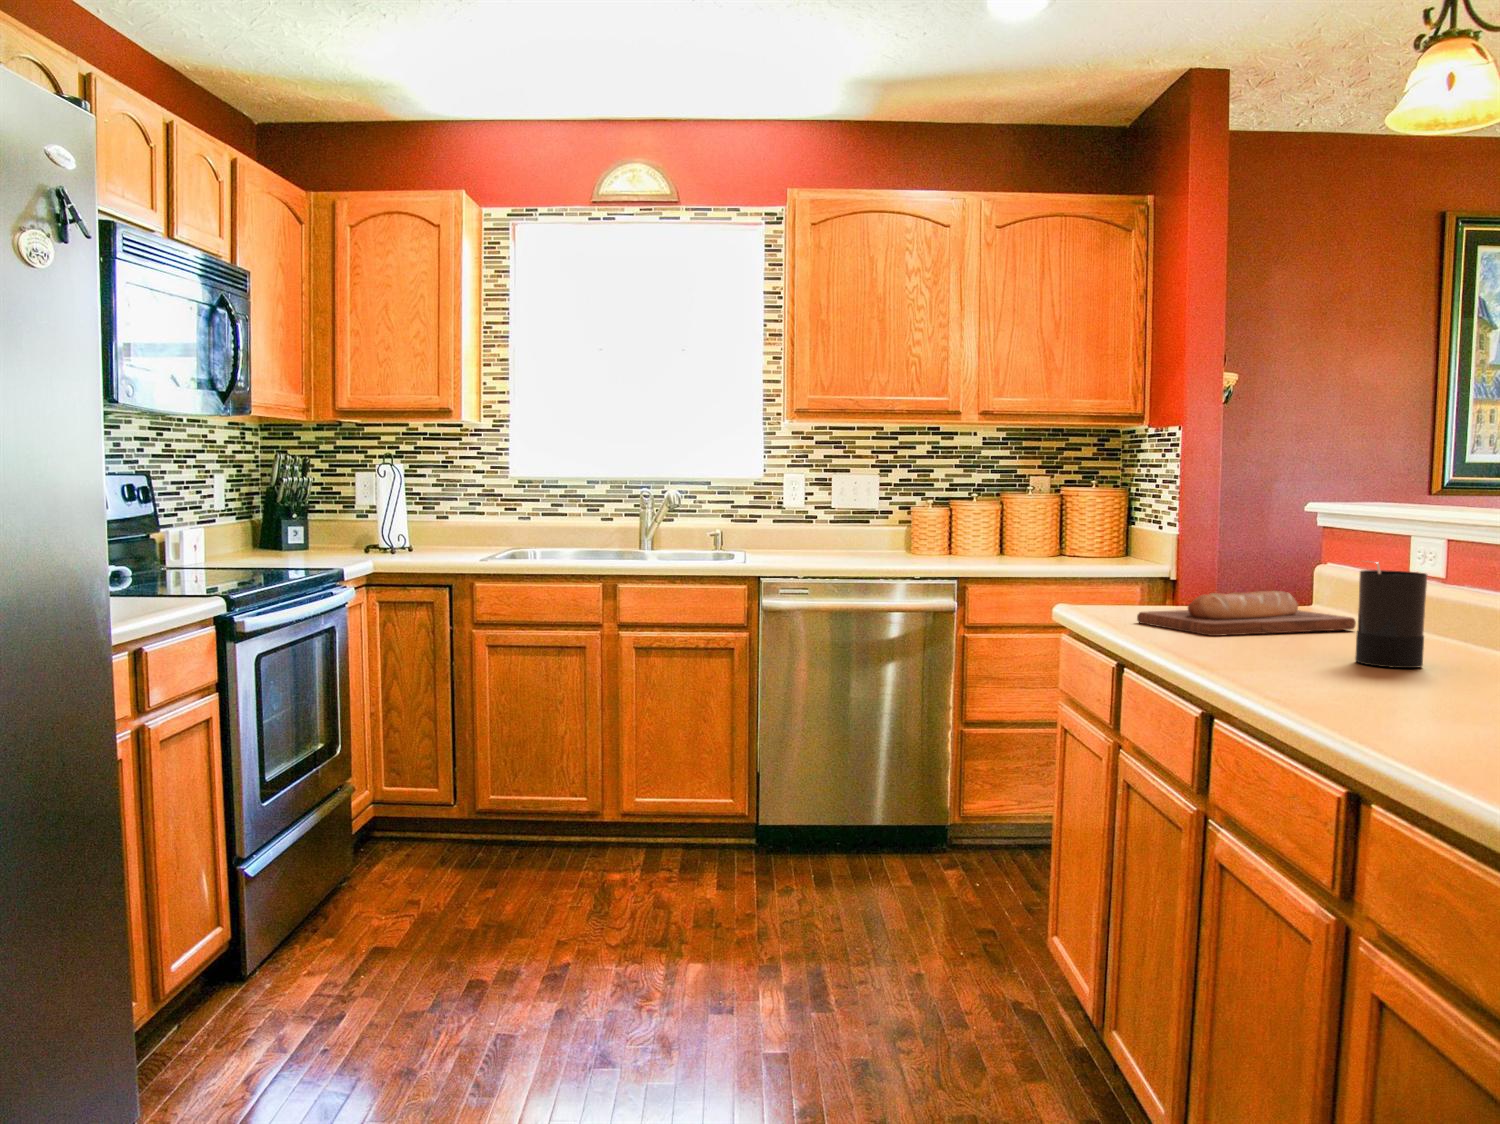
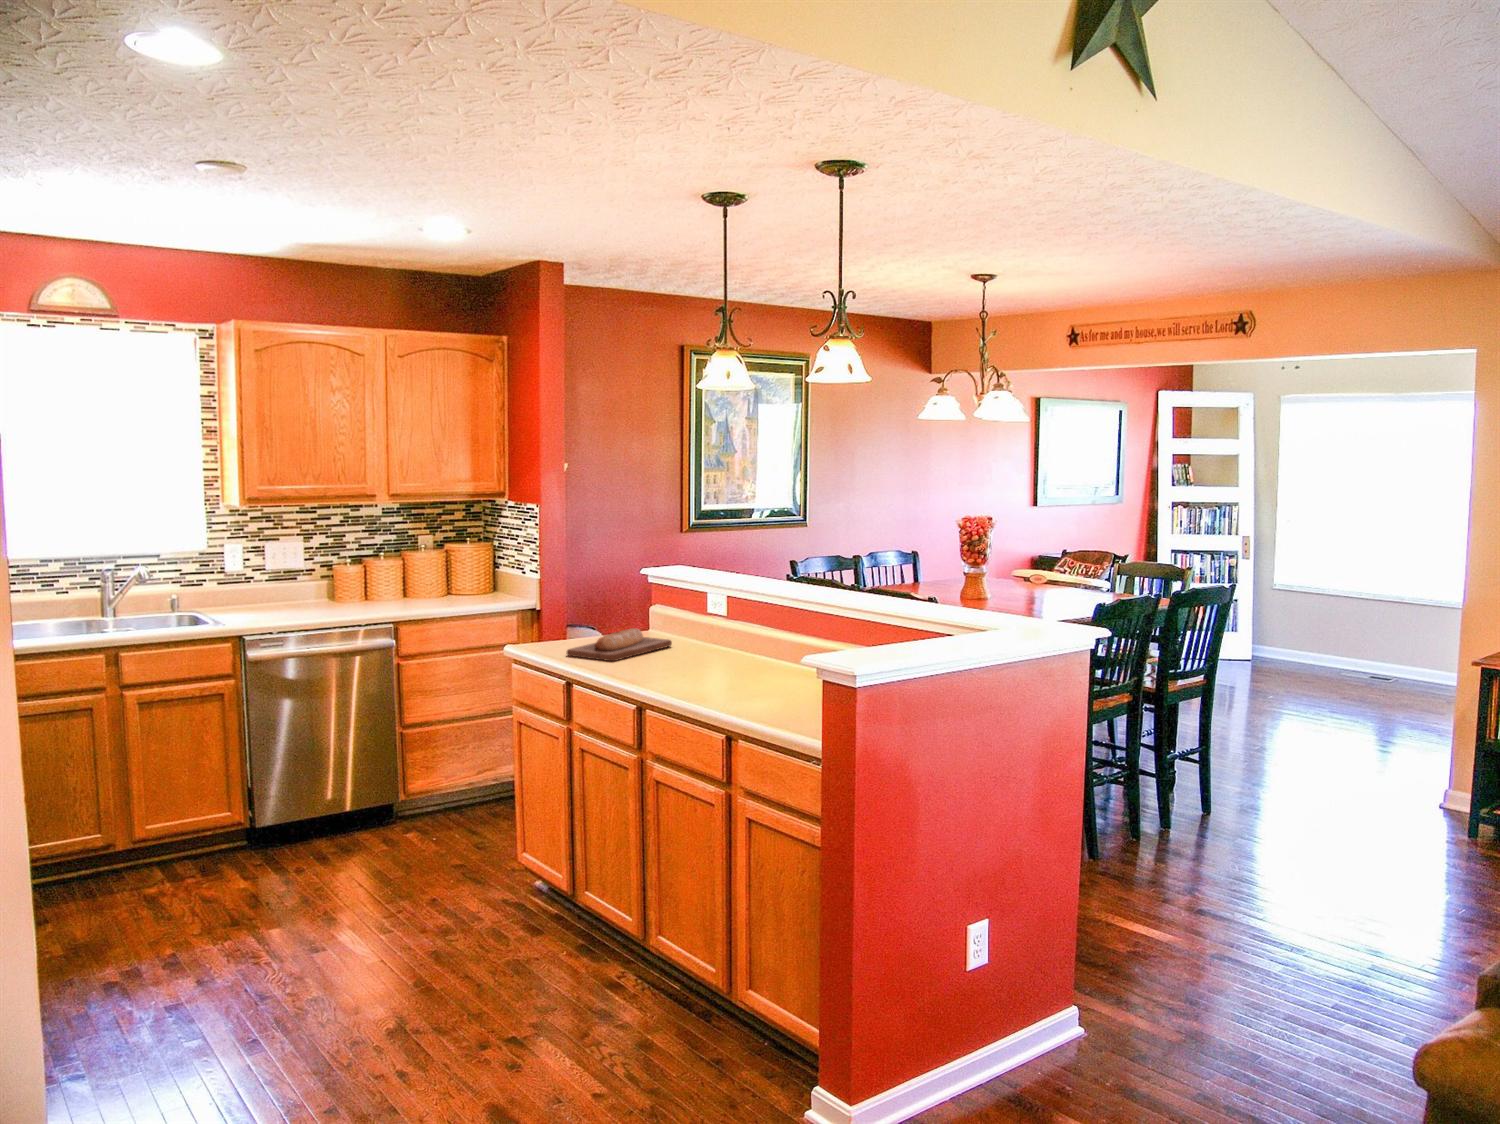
candle: present [1355,562,1427,668] -> none [689,621,718,673]

